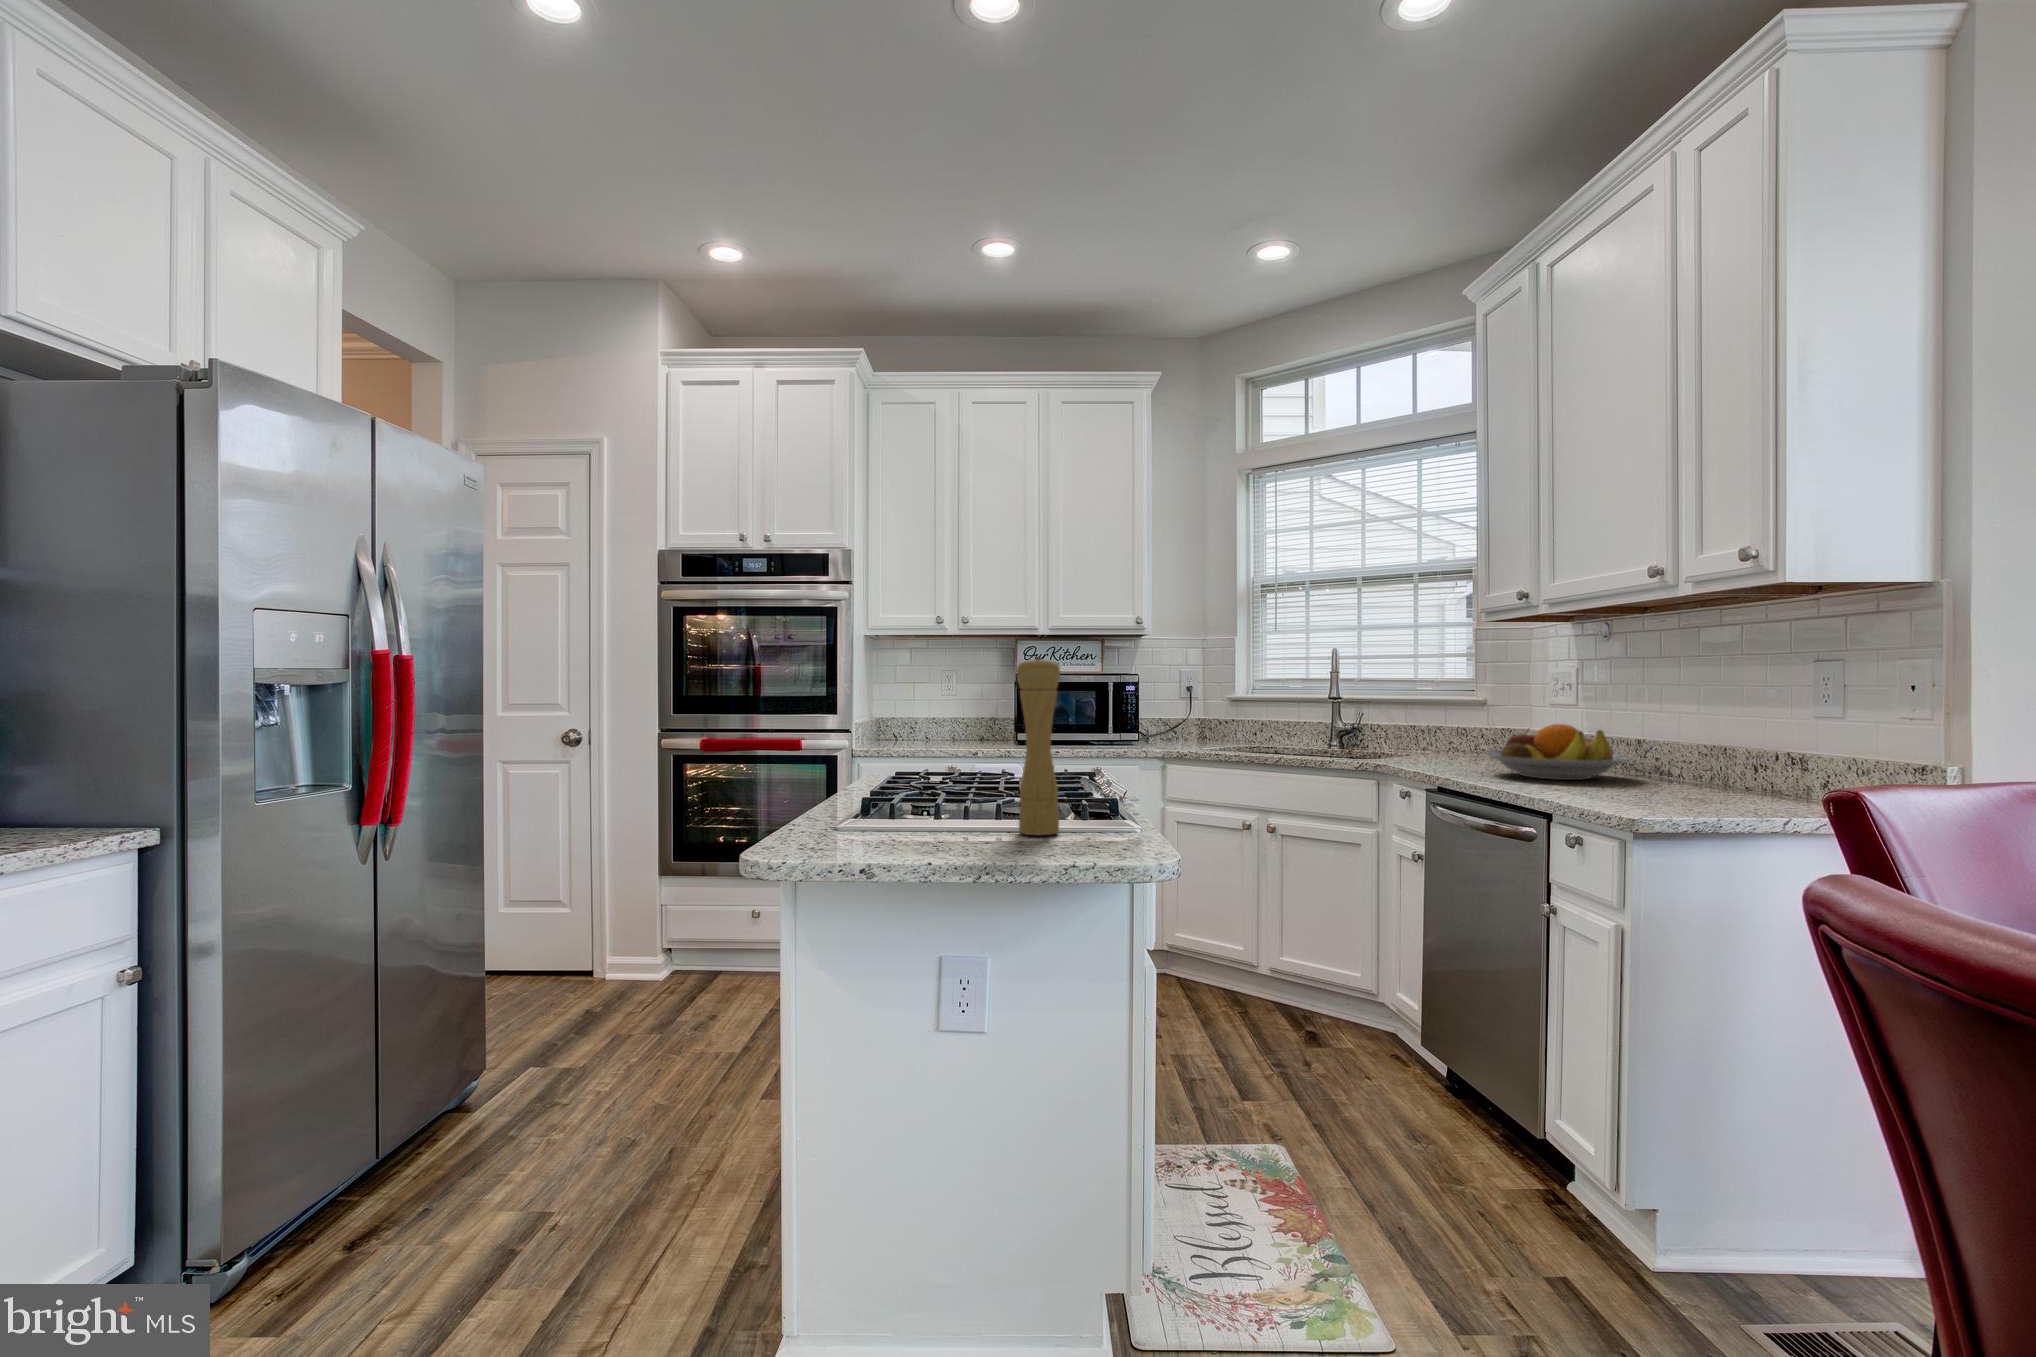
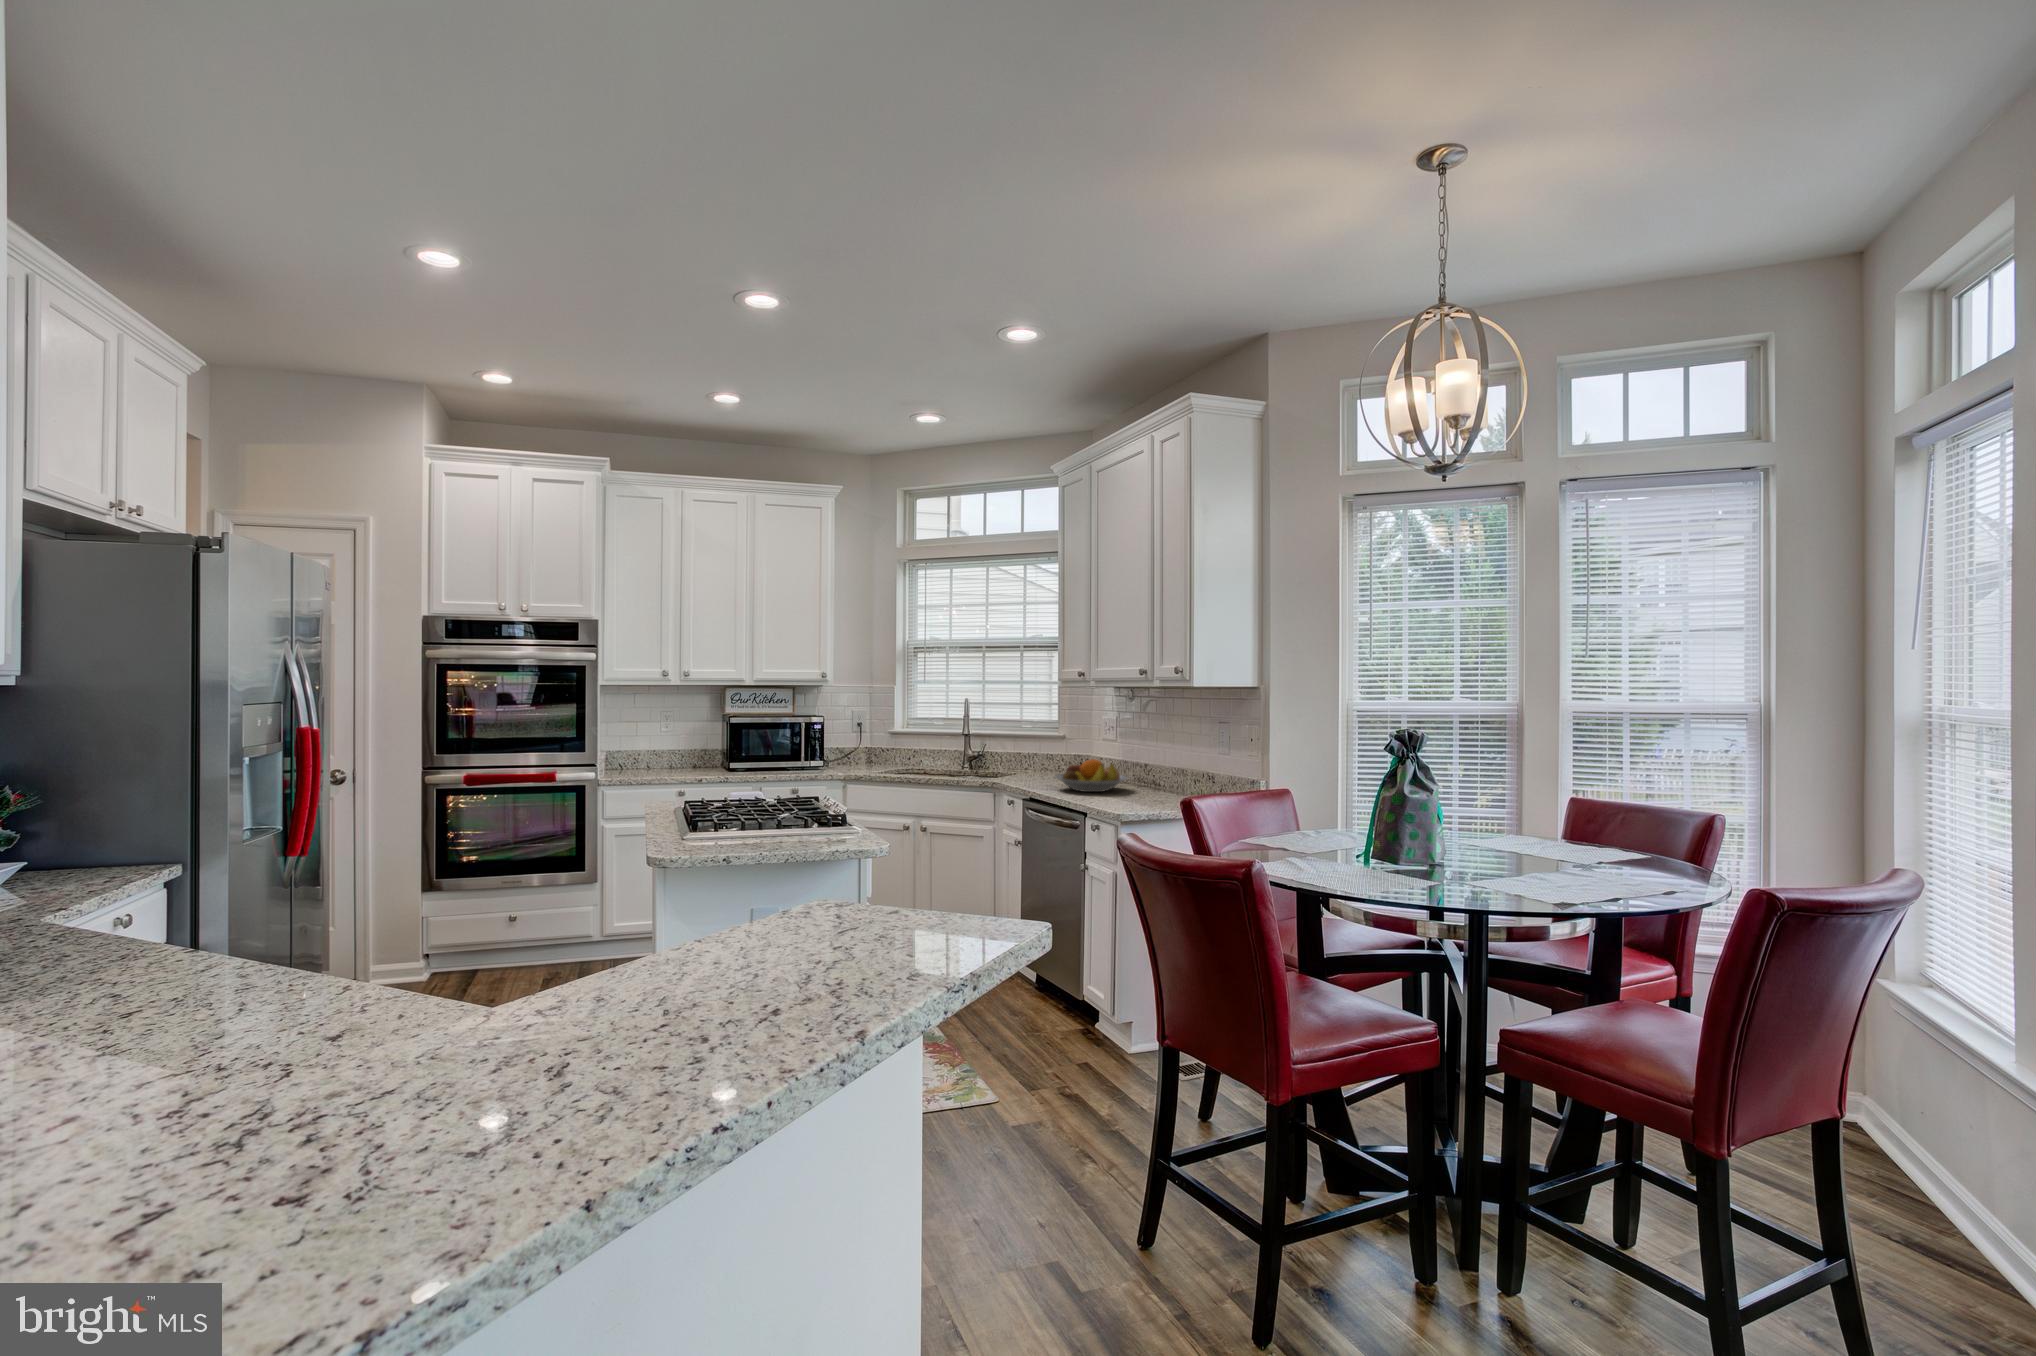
pepper mill: present [1017,657,1060,835] -> none [818,747,841,841]

